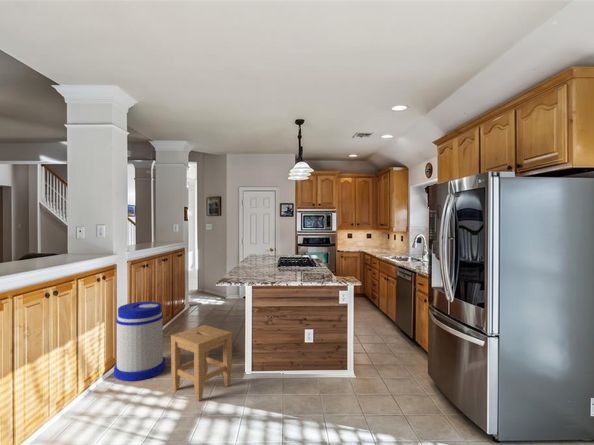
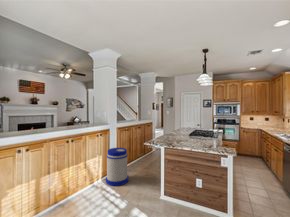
stool: present [171,325,232,401] -> none [123,164,153,207]

